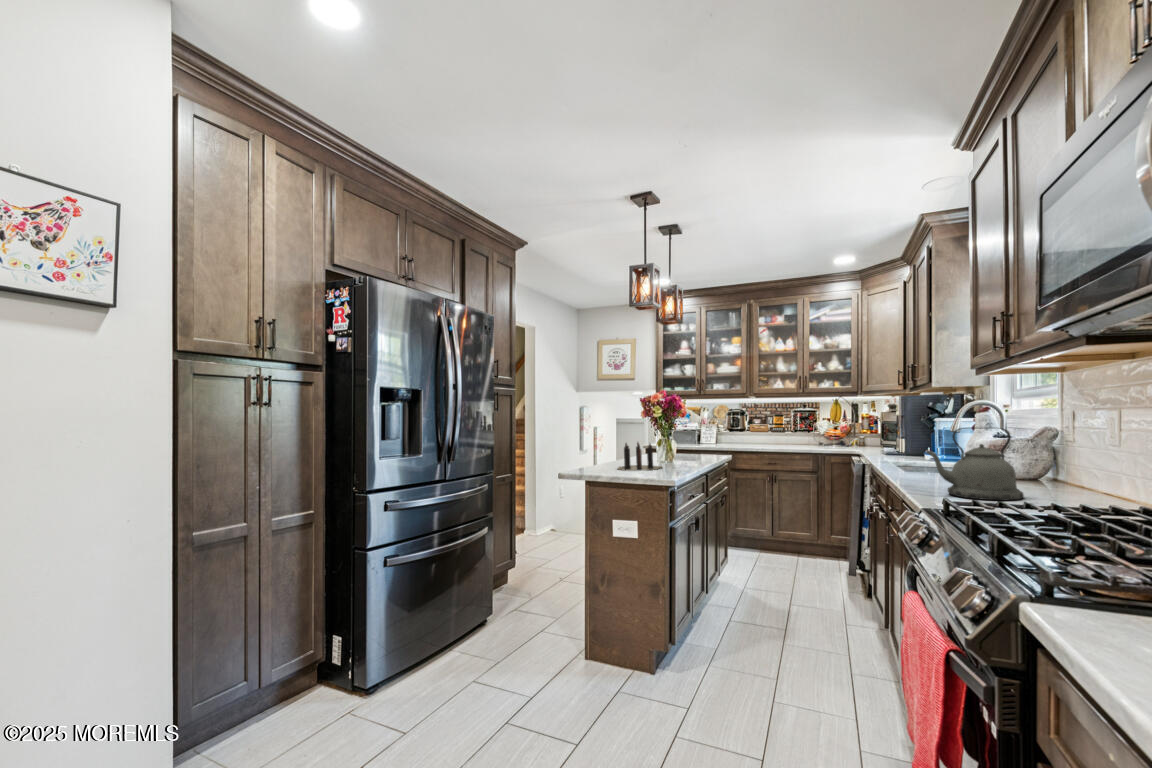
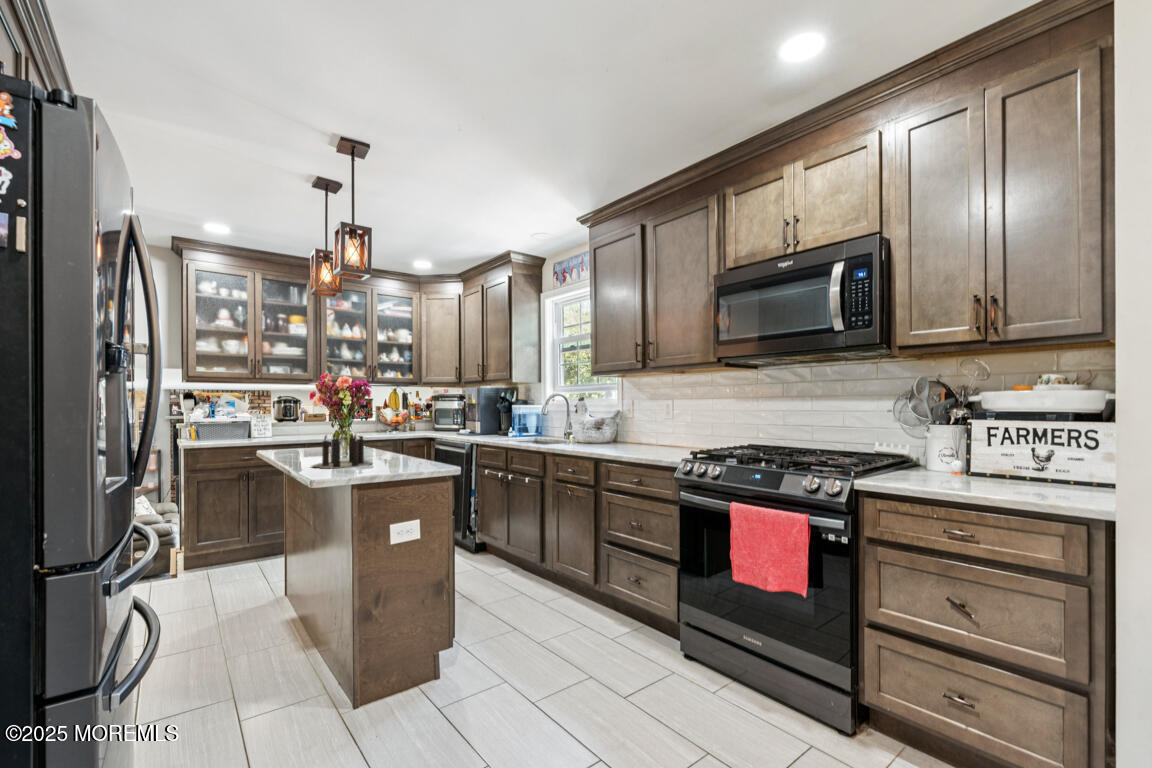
kettle: present [926,427,1024,500] -> none [626,409,665,454]

